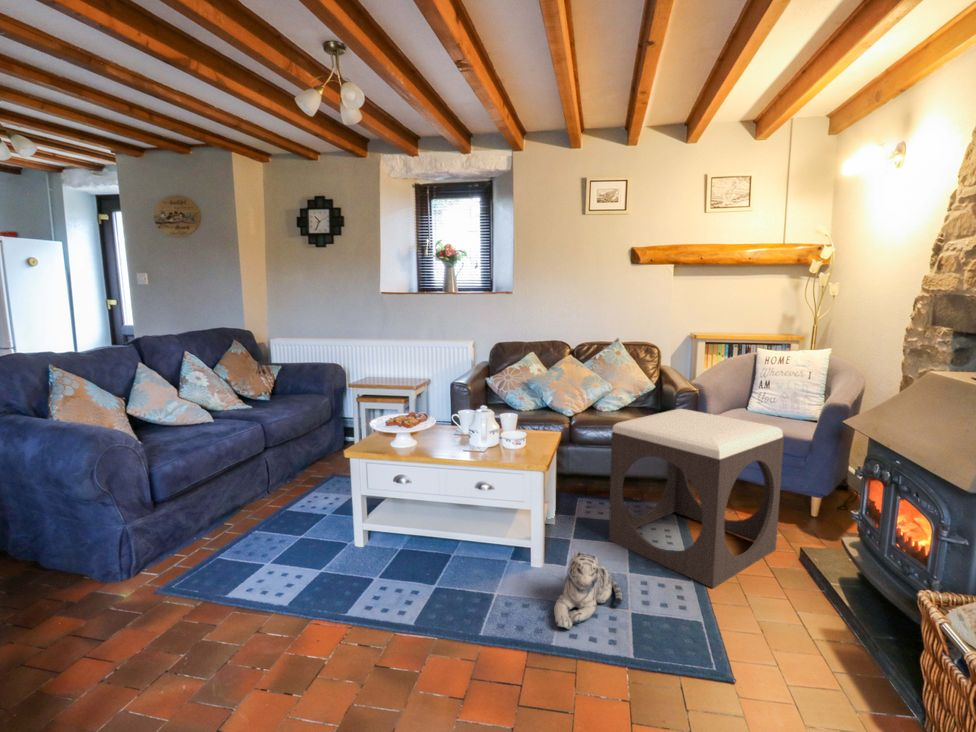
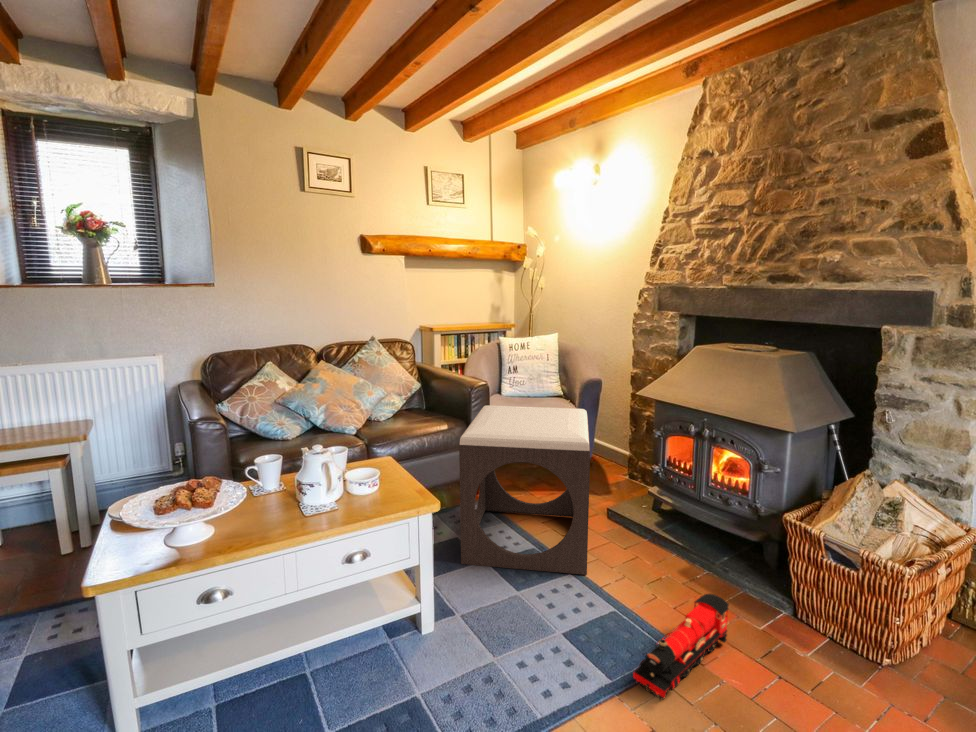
plush toy: present [554,552,623,629] -> none [484,592,548,693]
toy train: none [646,635,804,692] -> present [633,594,729,700]

